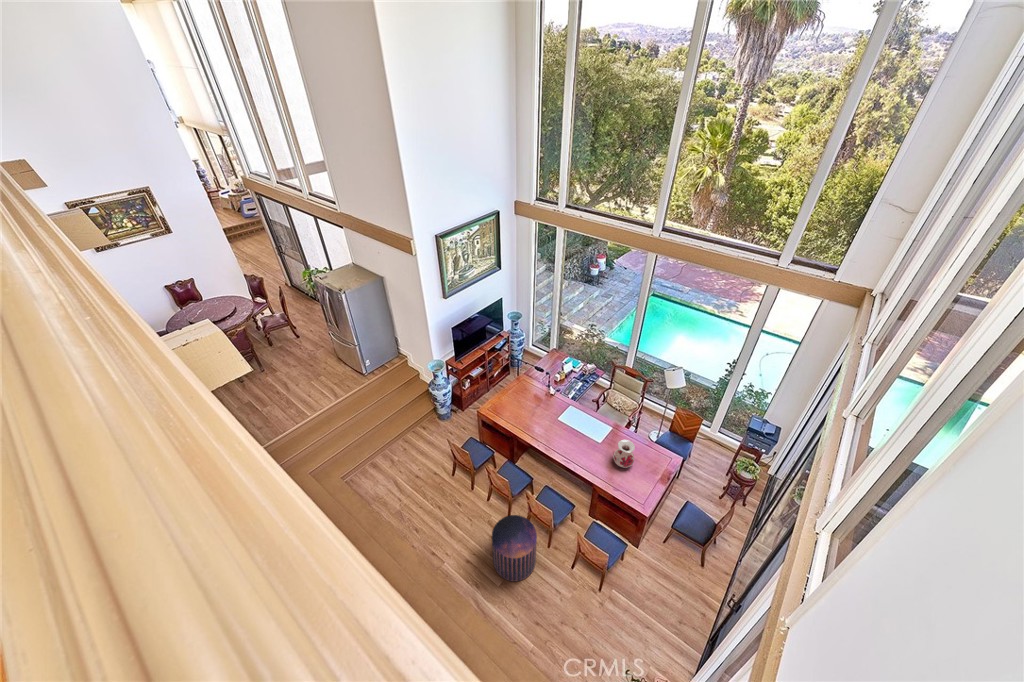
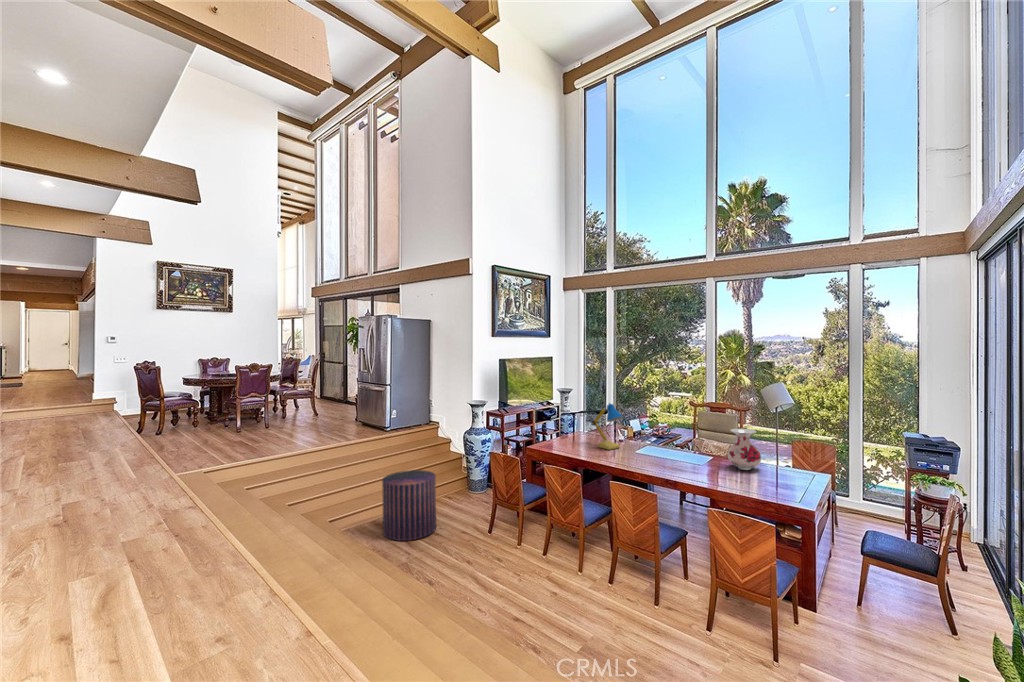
desk lamp: none [527,396,549,426] -> present [592,403,622,450]
pouf: present [492,515,537,581] -> present [382,470,436,541]

